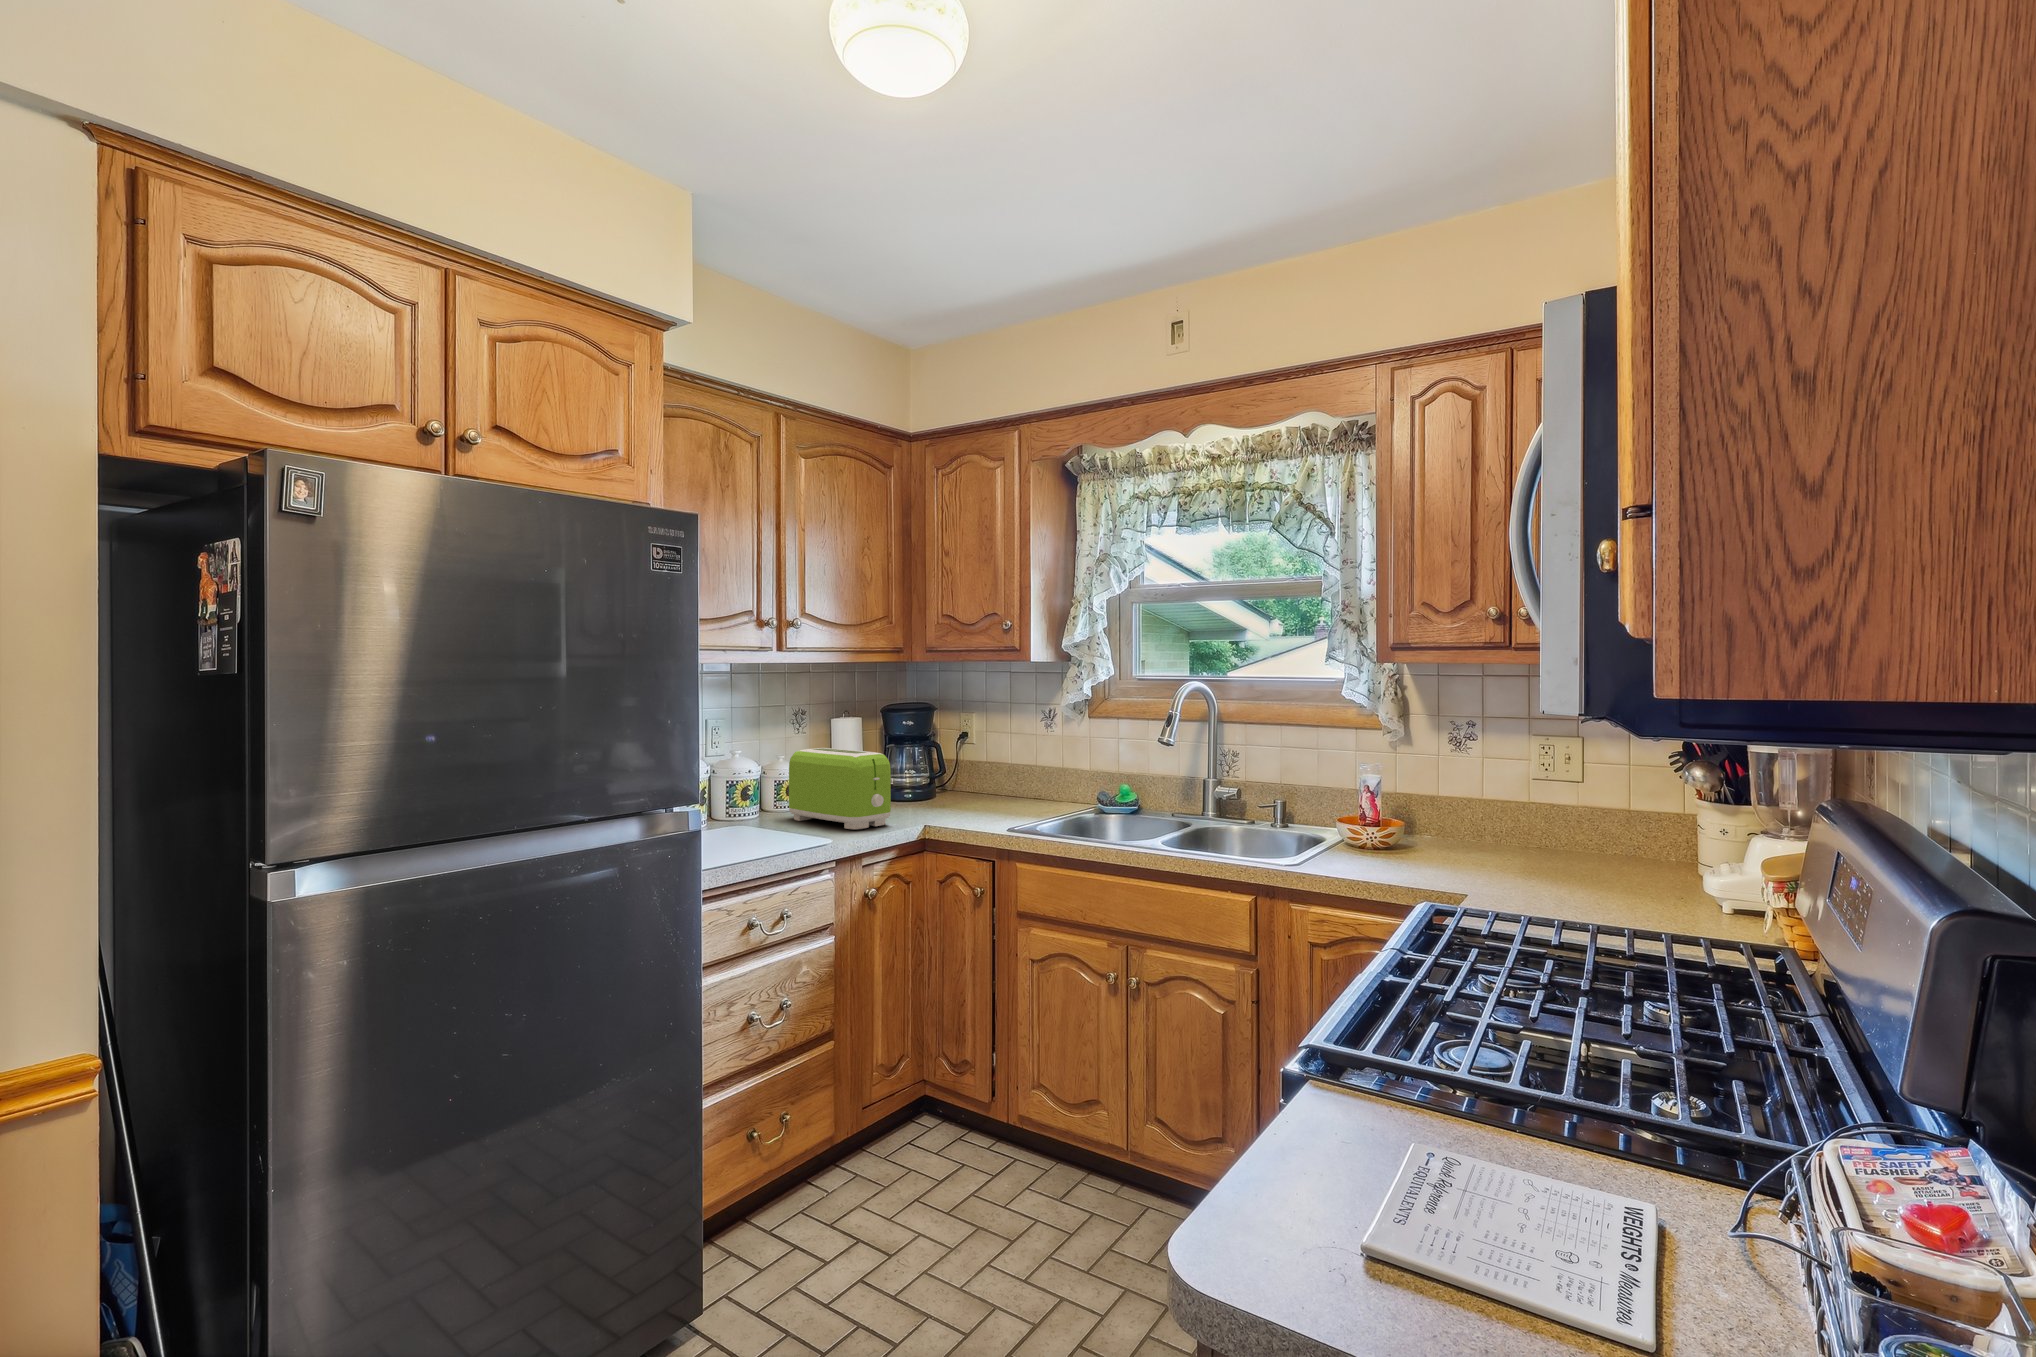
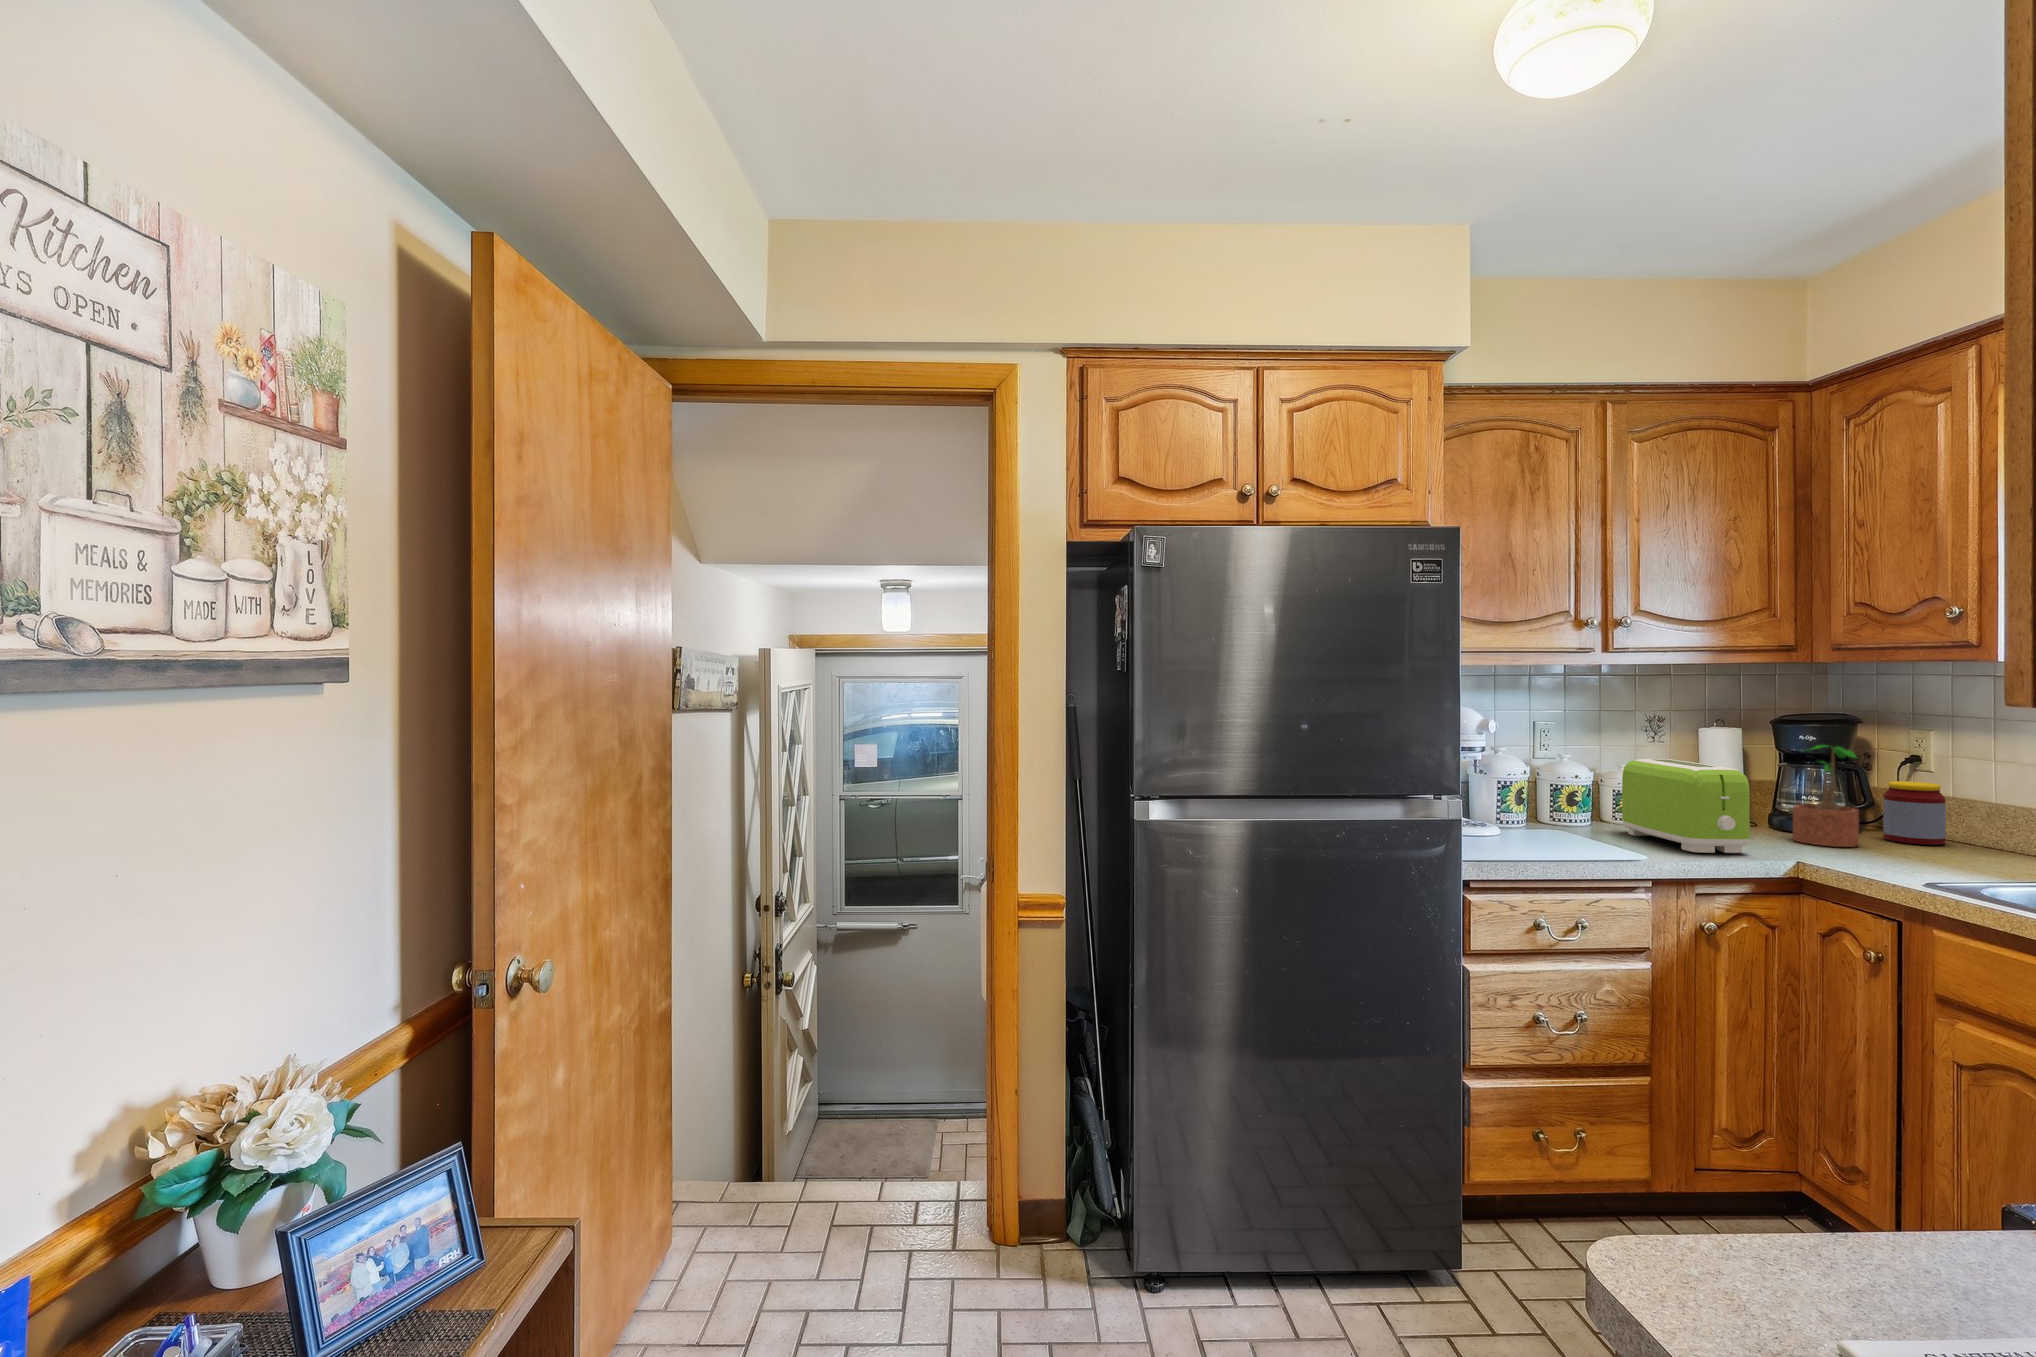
potted plant: none [904,728,948,810] -> present [1793,745,1859,847]
jar: none [952,753,986,800] -> present [1883,781,1946,845]

